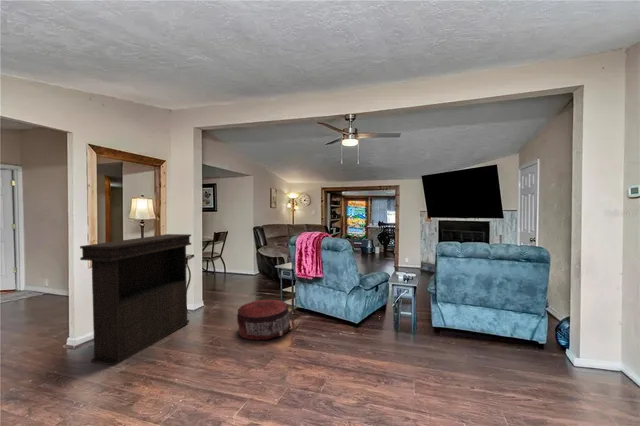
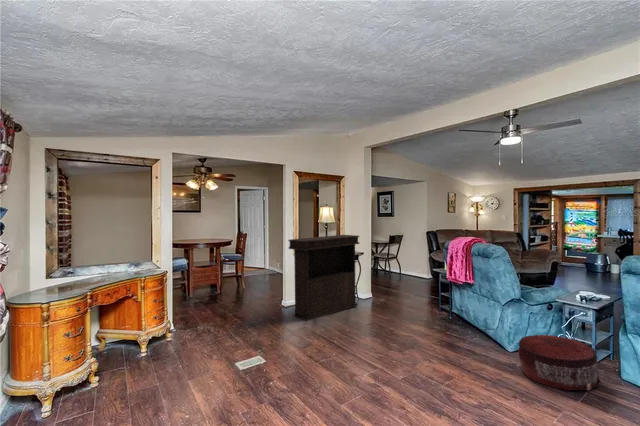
pouf: present [237,300,291,340] -> present [518,334,601,391]

